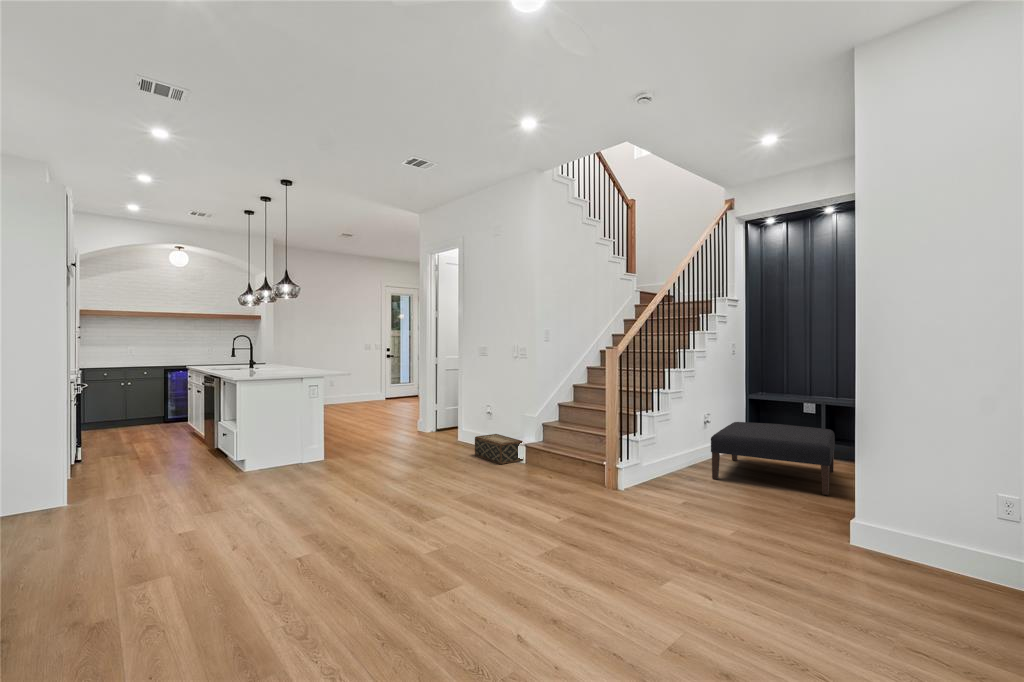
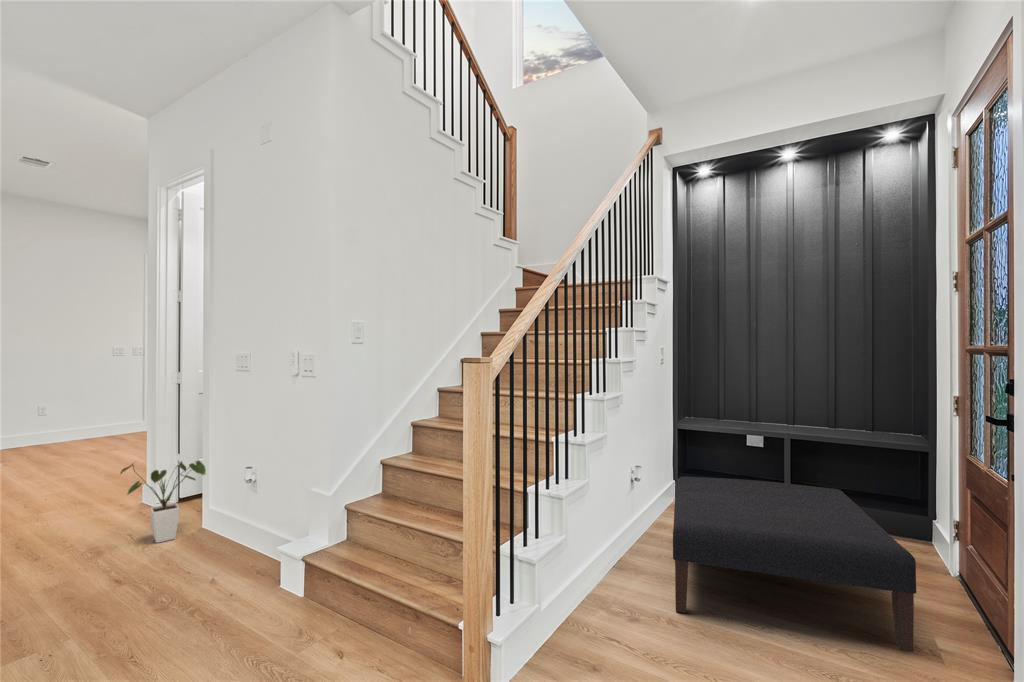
house plant: none [425,403,464,445] -> present [120,460,206,543]
woven basket: present [475,434,523,464] -> none [205,523,304,609]

